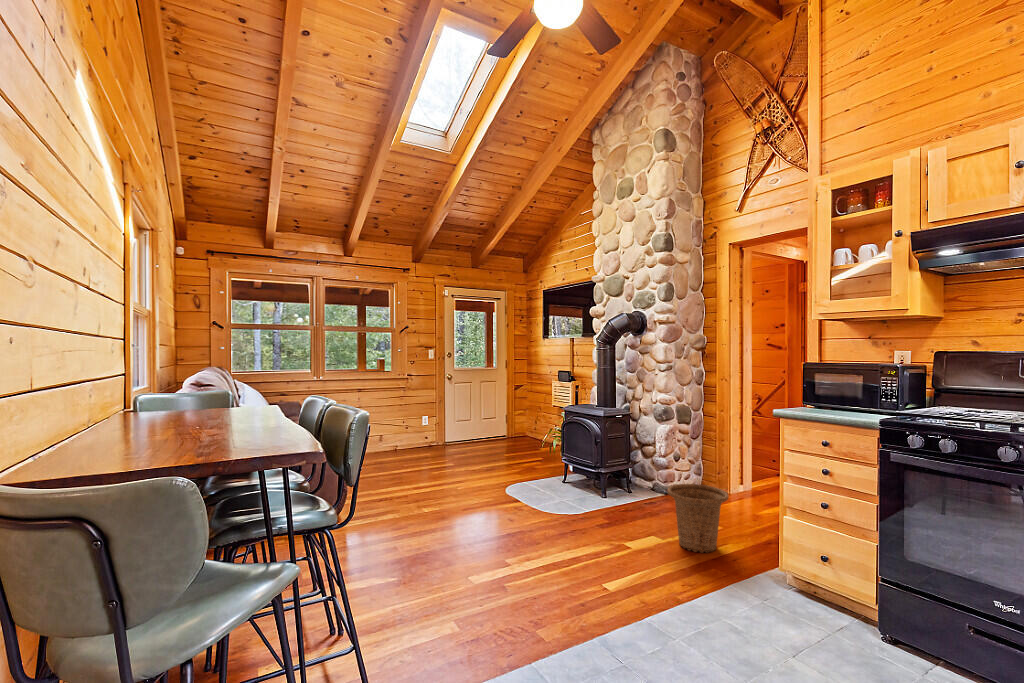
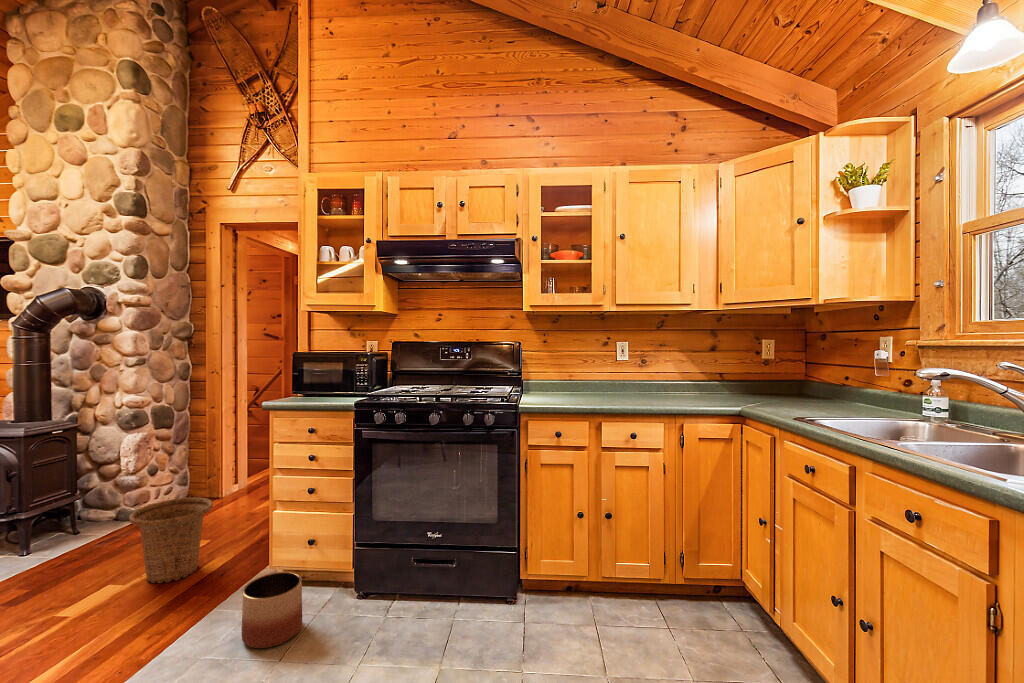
planter: none [760,573,819,644] -> present [242,572,302,648]

